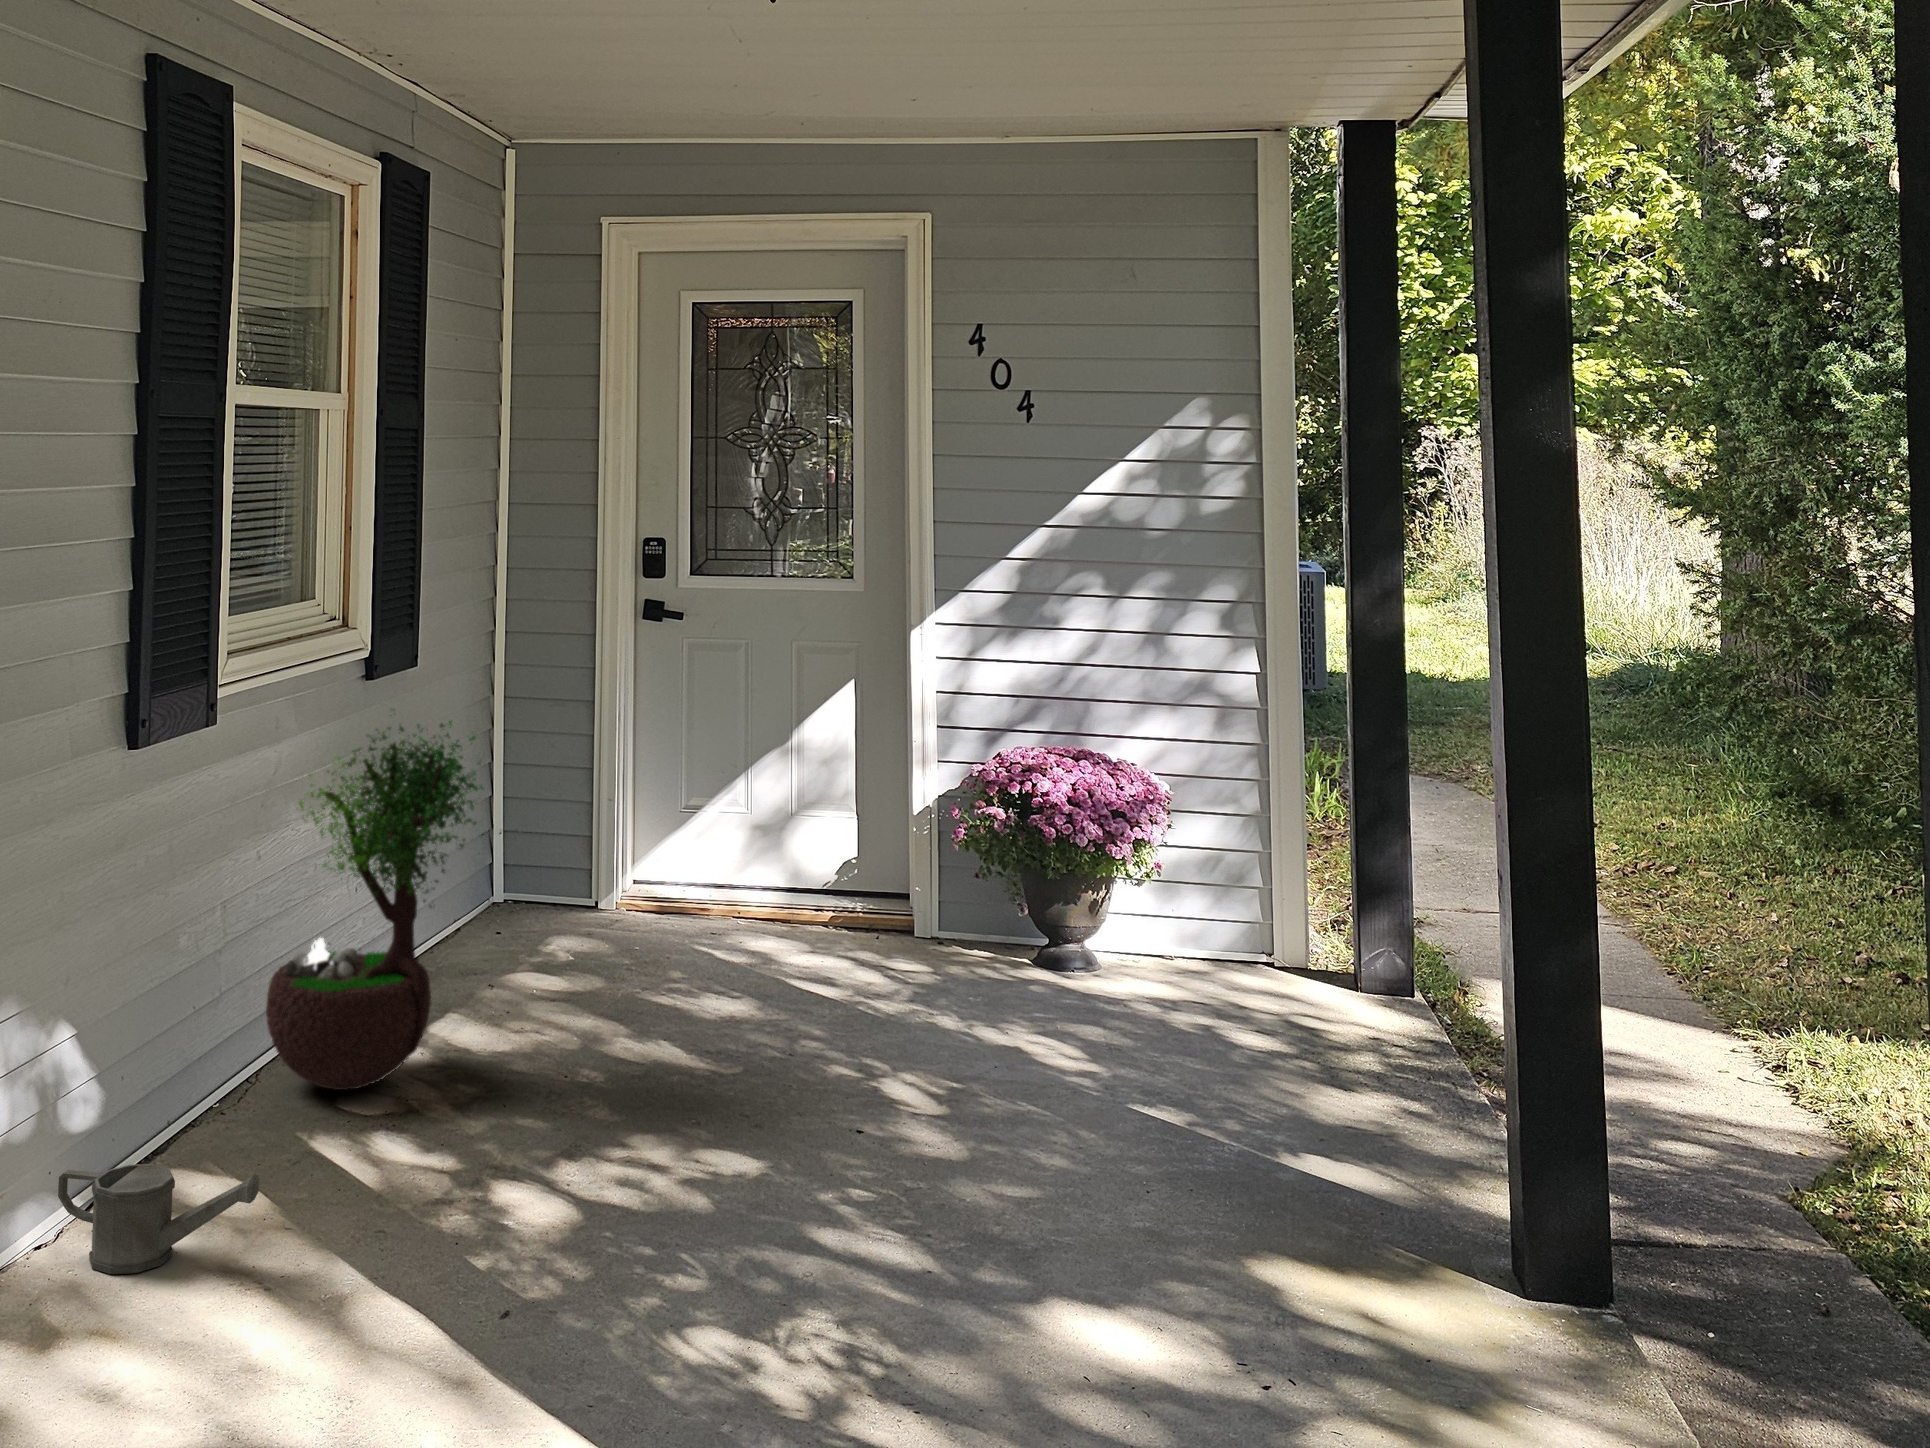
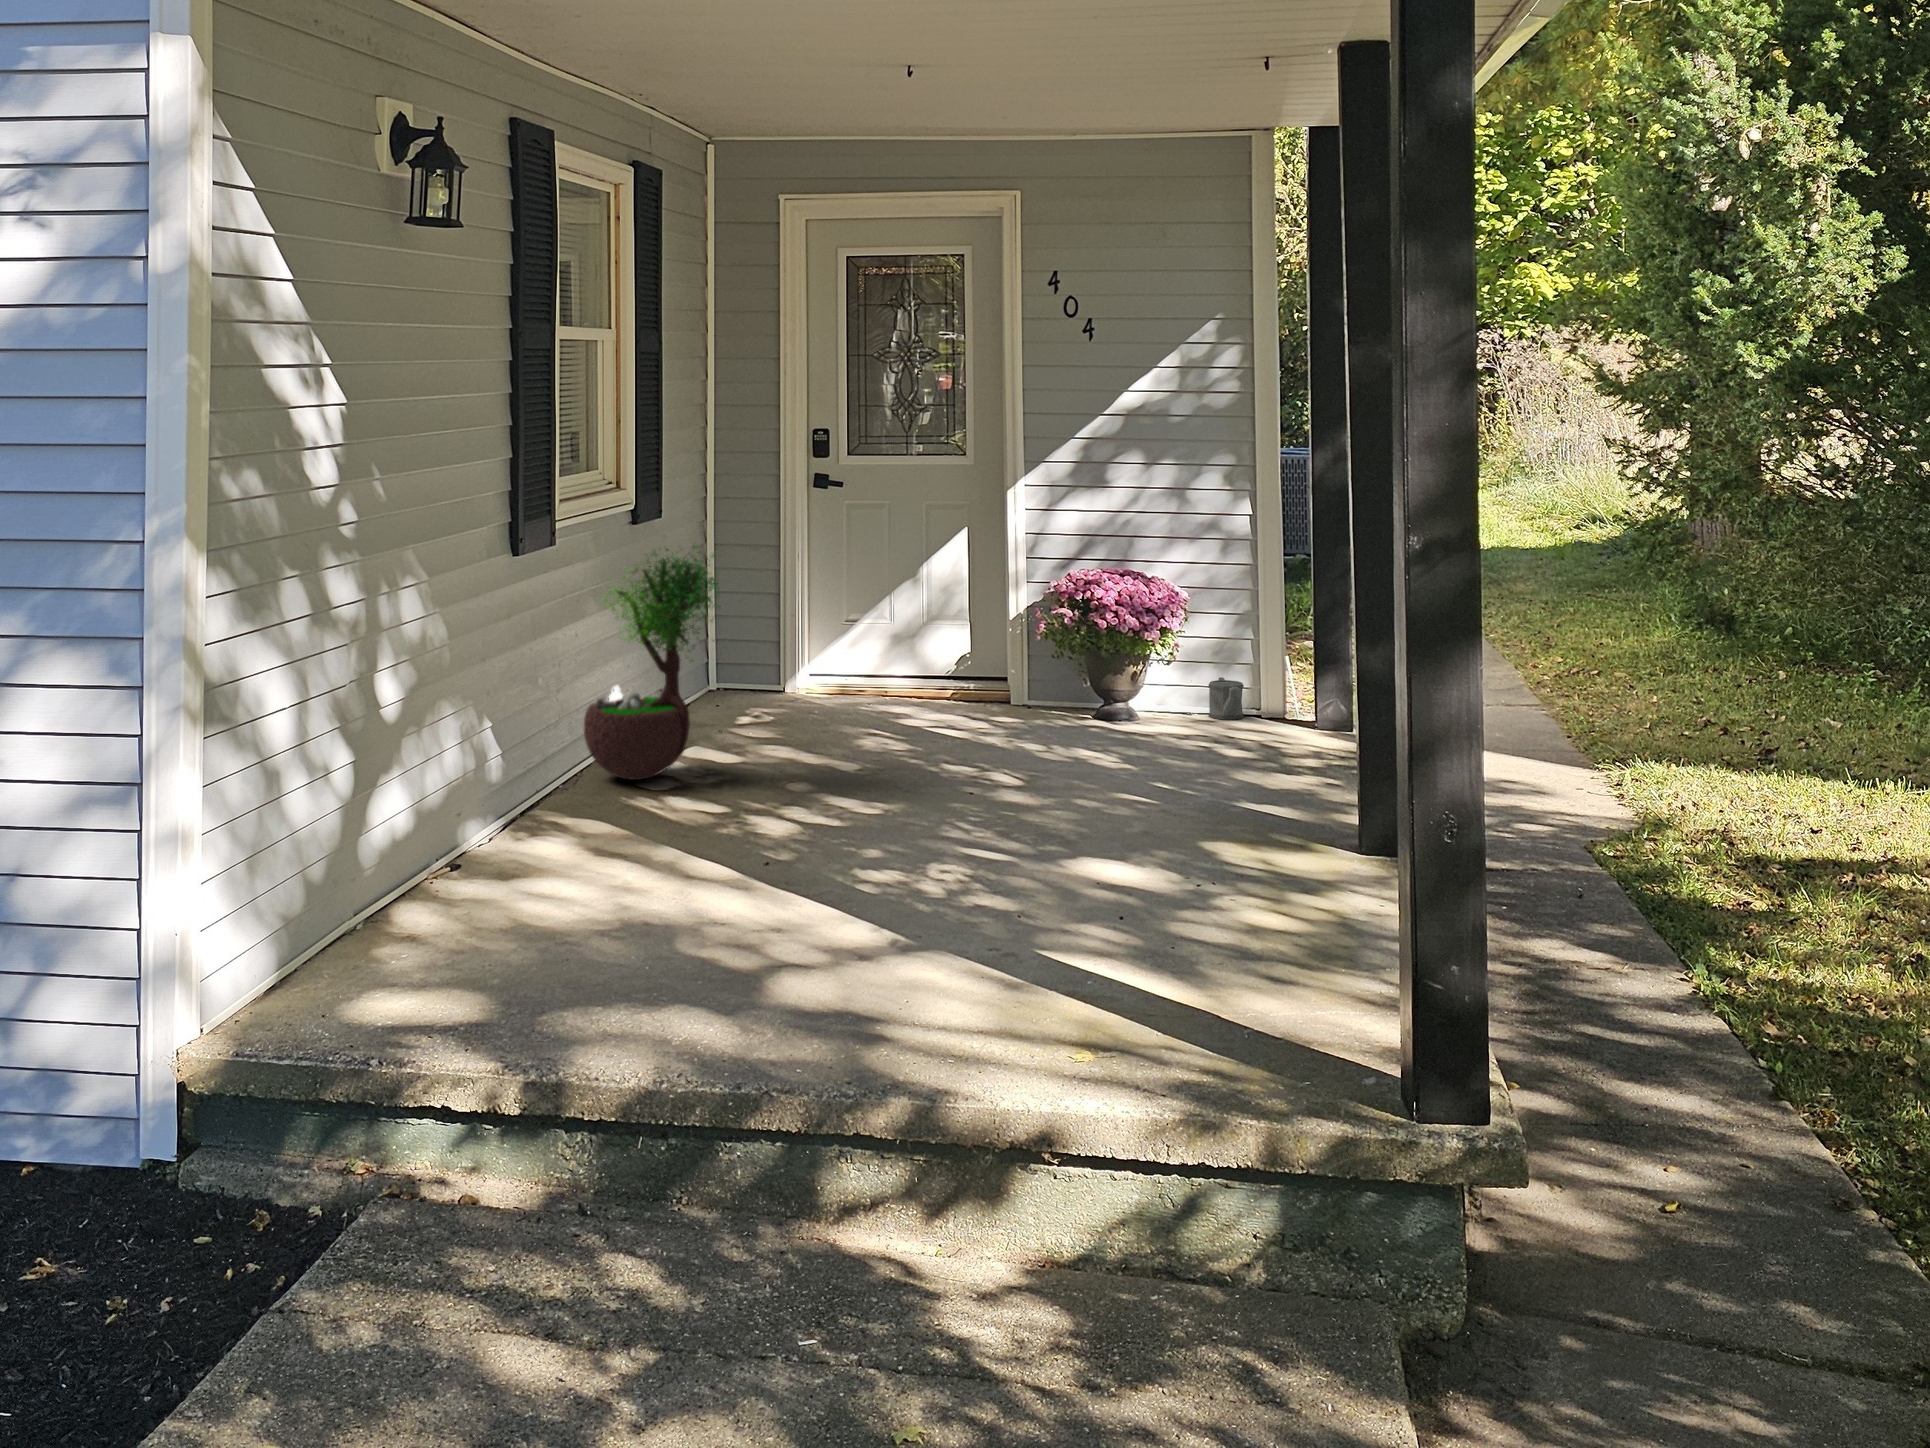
watering can: present [58,1164,259,1274] -> present [1208,677,1244,720]

